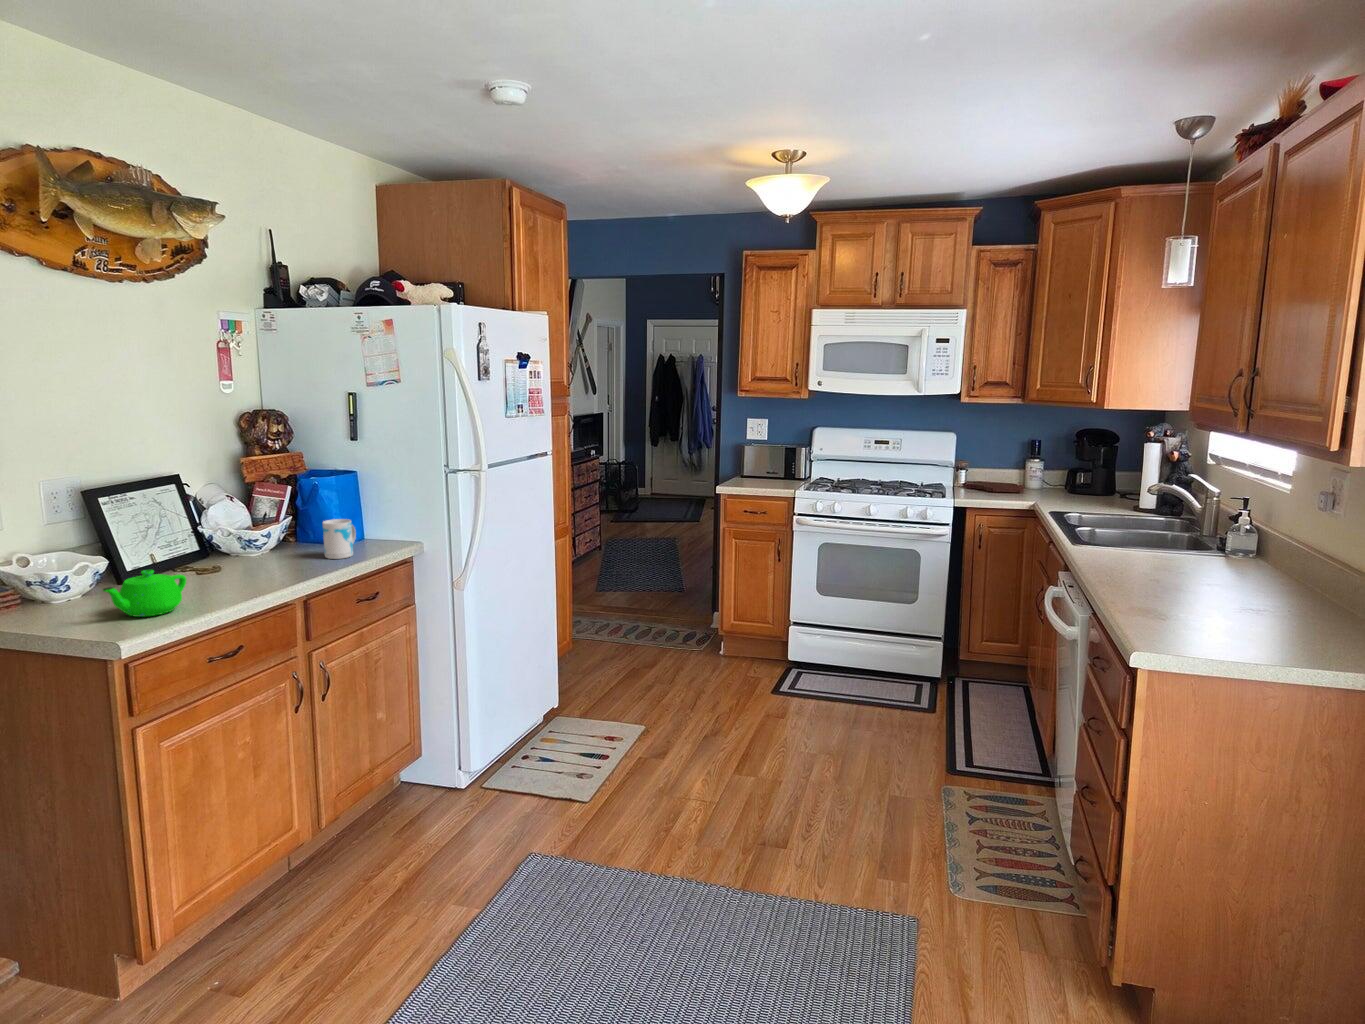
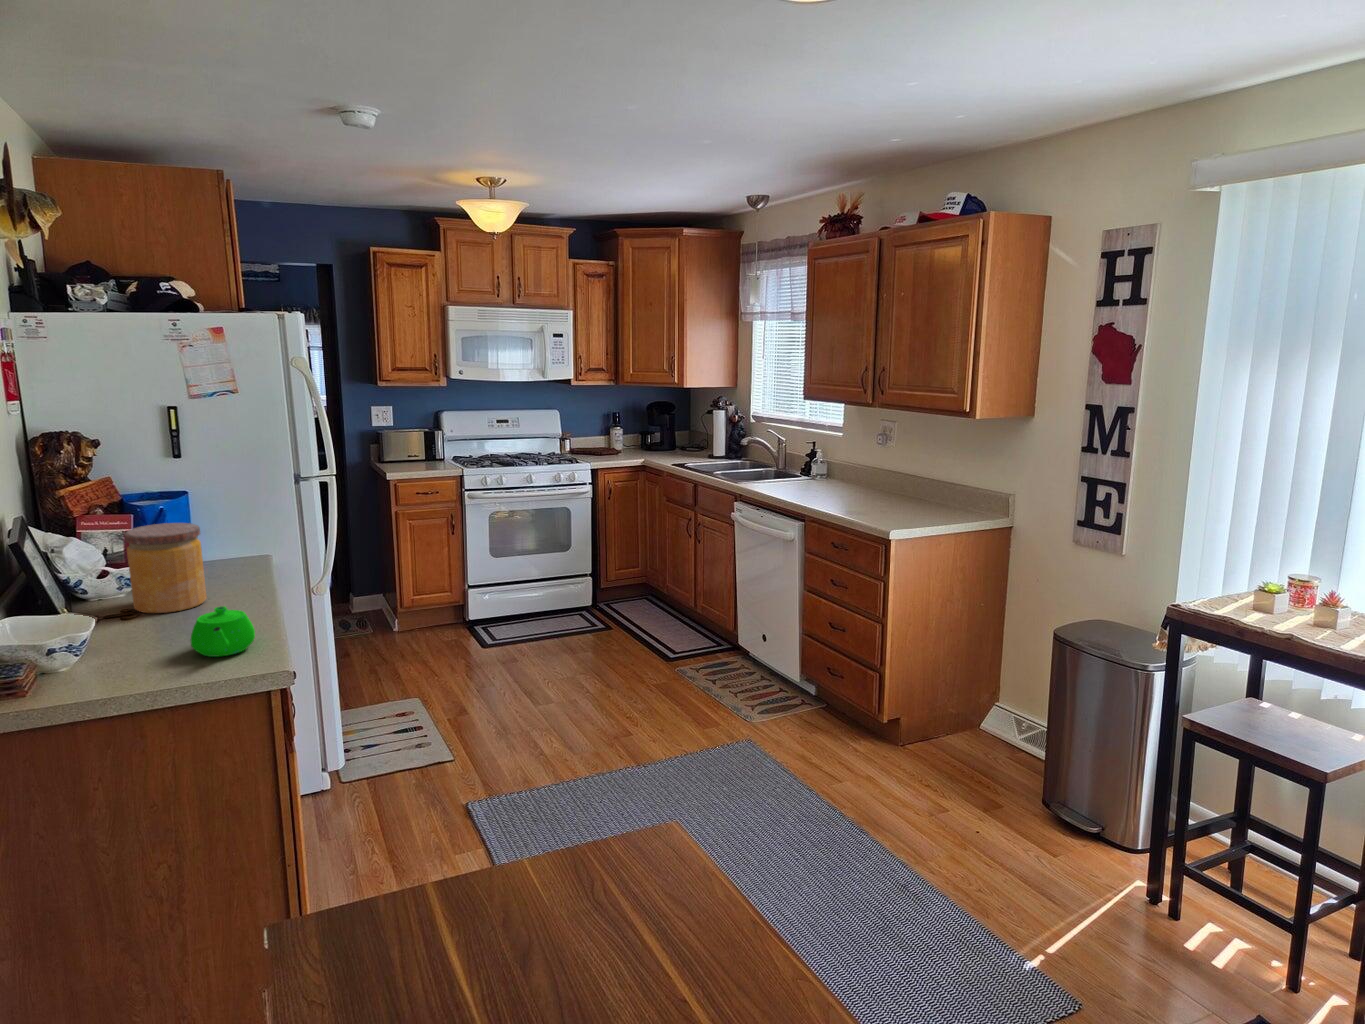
jar: none [213,493,283,573] -> present [125,523,207,613]
mug: present [323,519,356,559] -> none [214,541,249,584]

